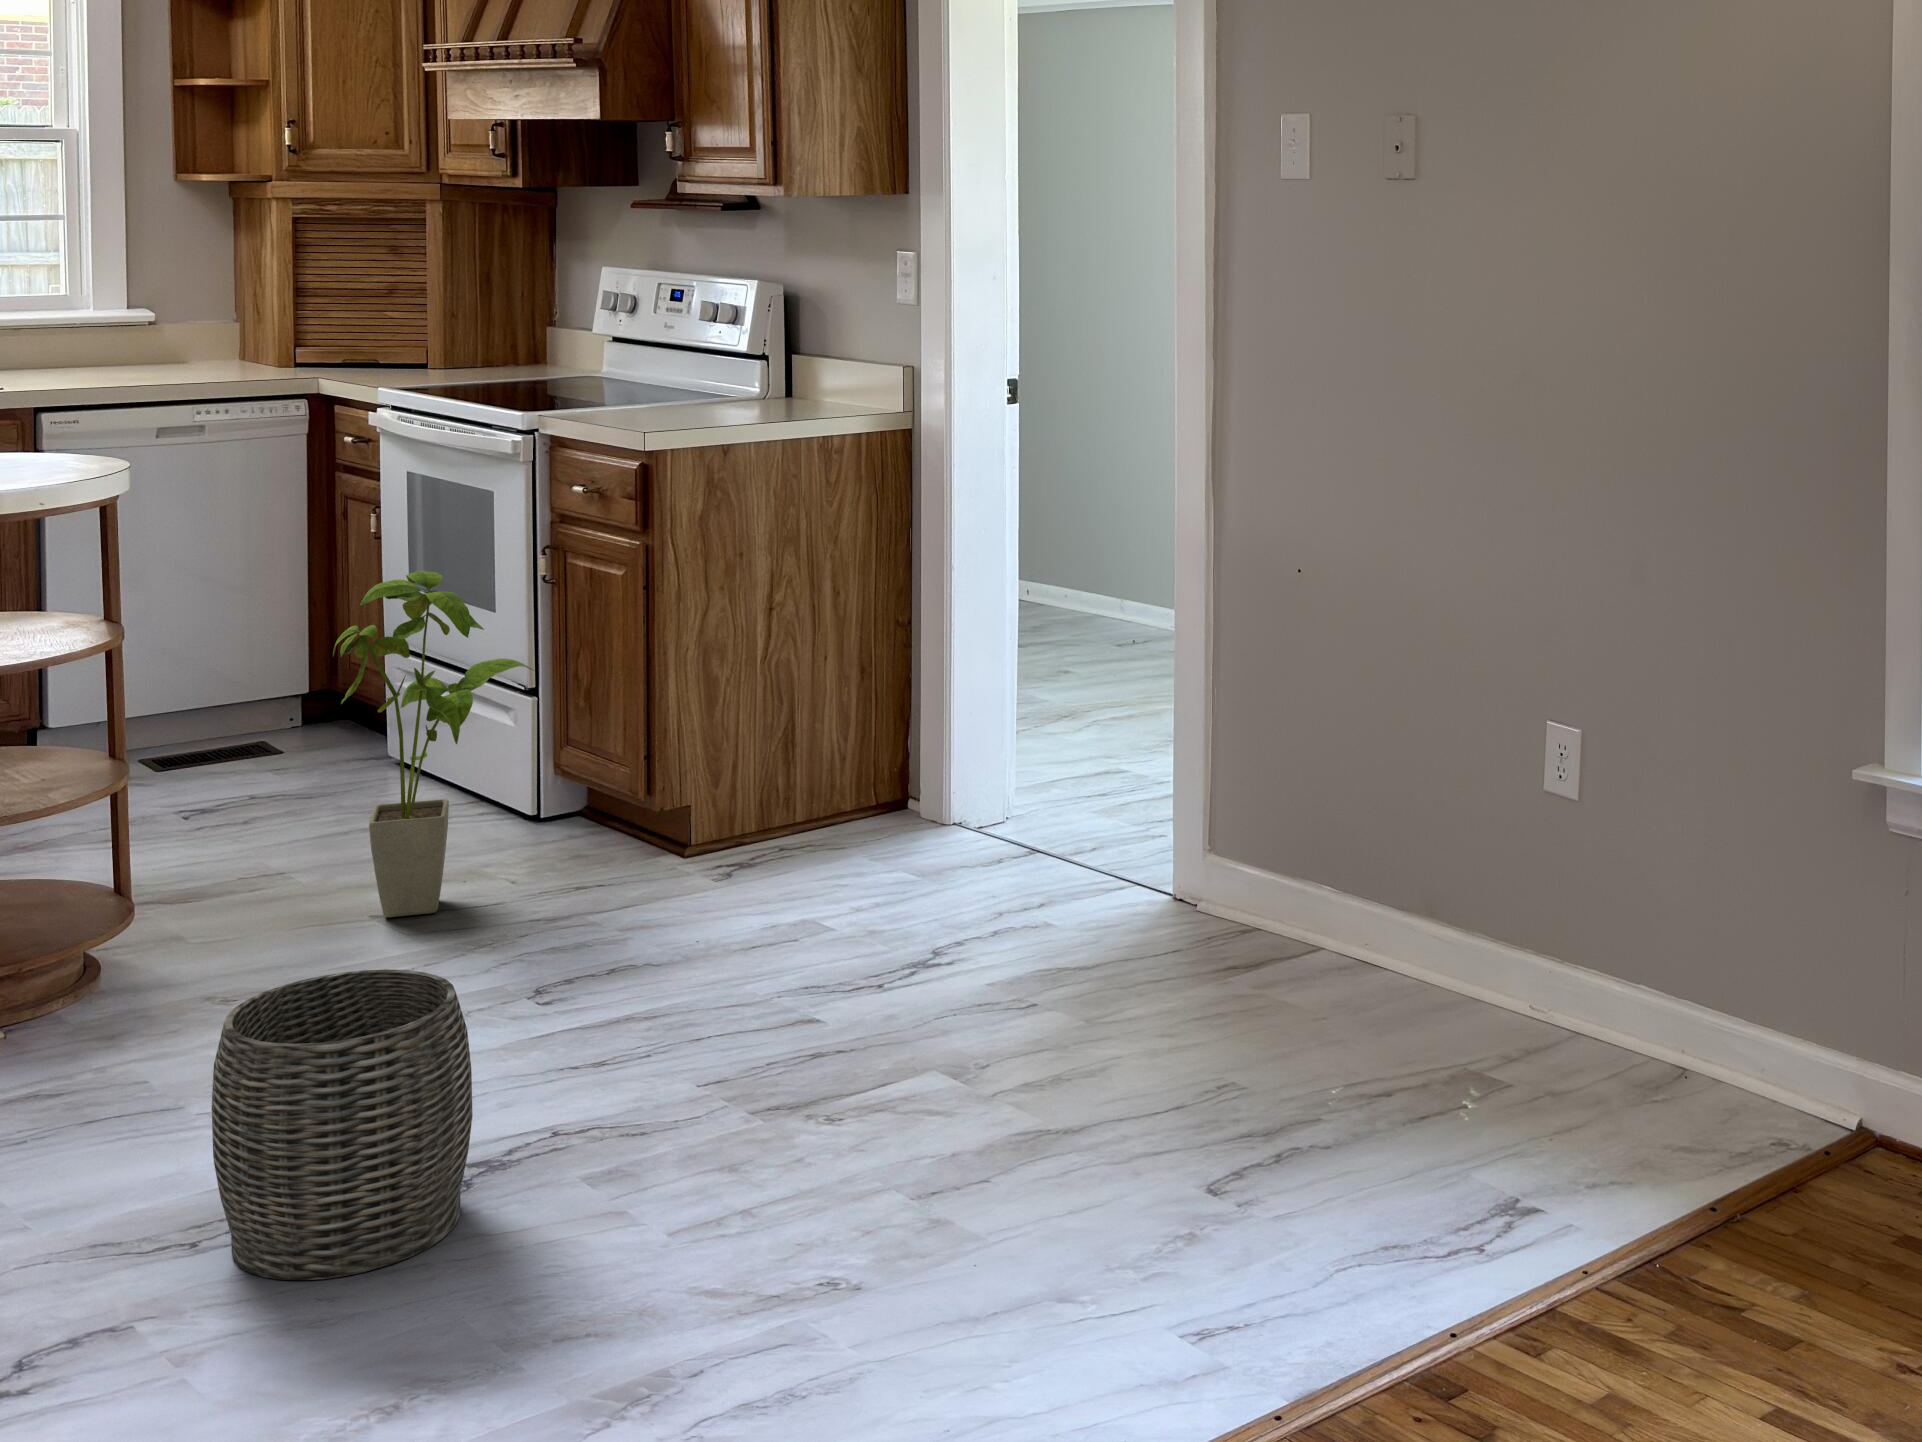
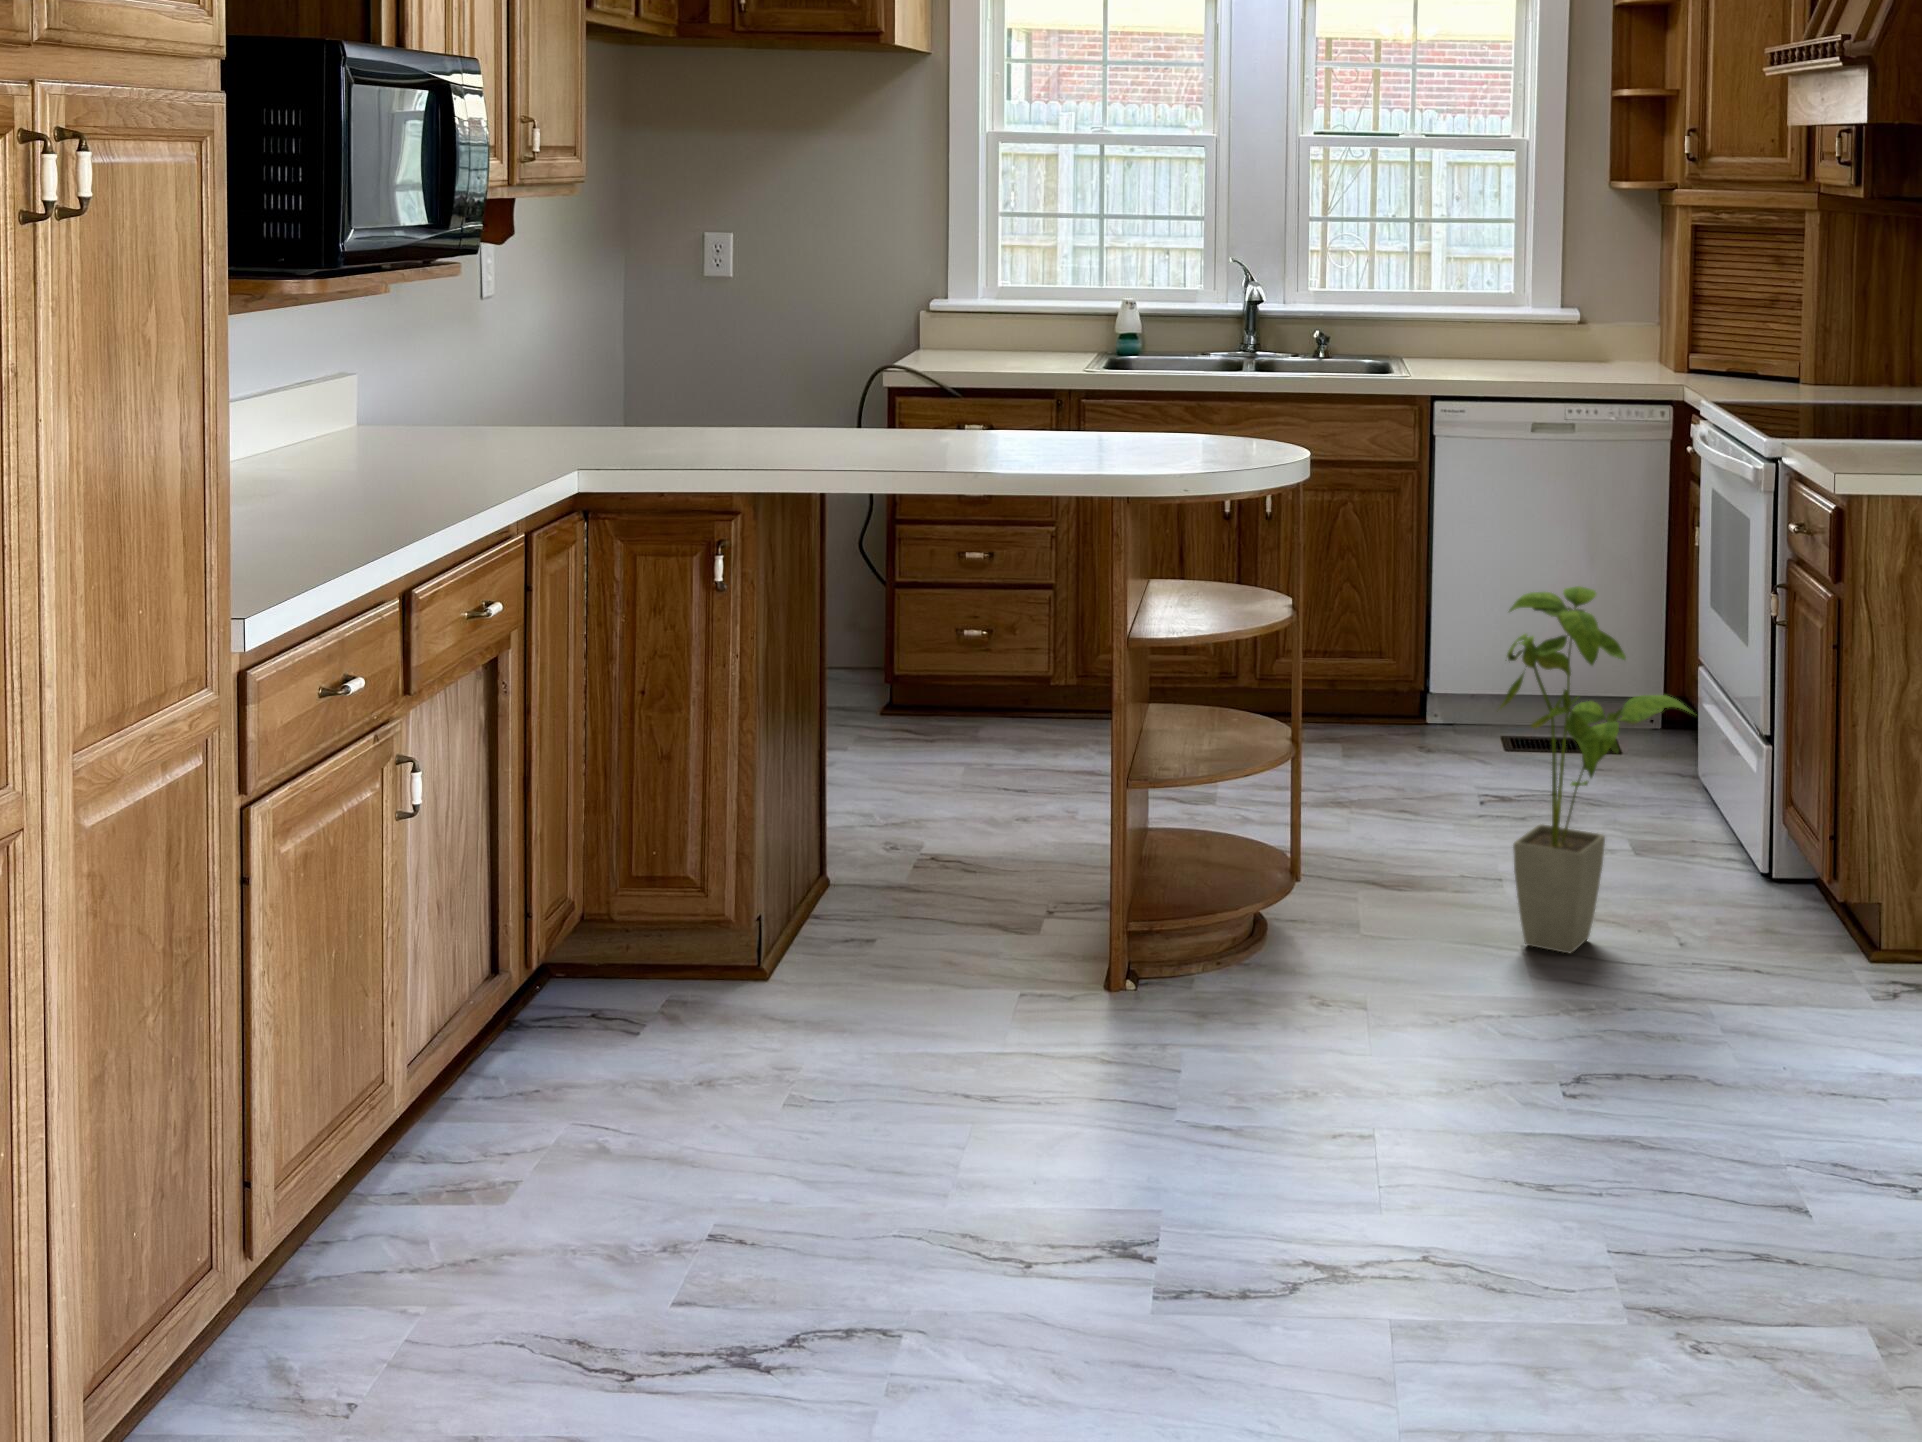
woven basket: present [212,969,473,1280] -> none [1017,1009,1277,1368]

